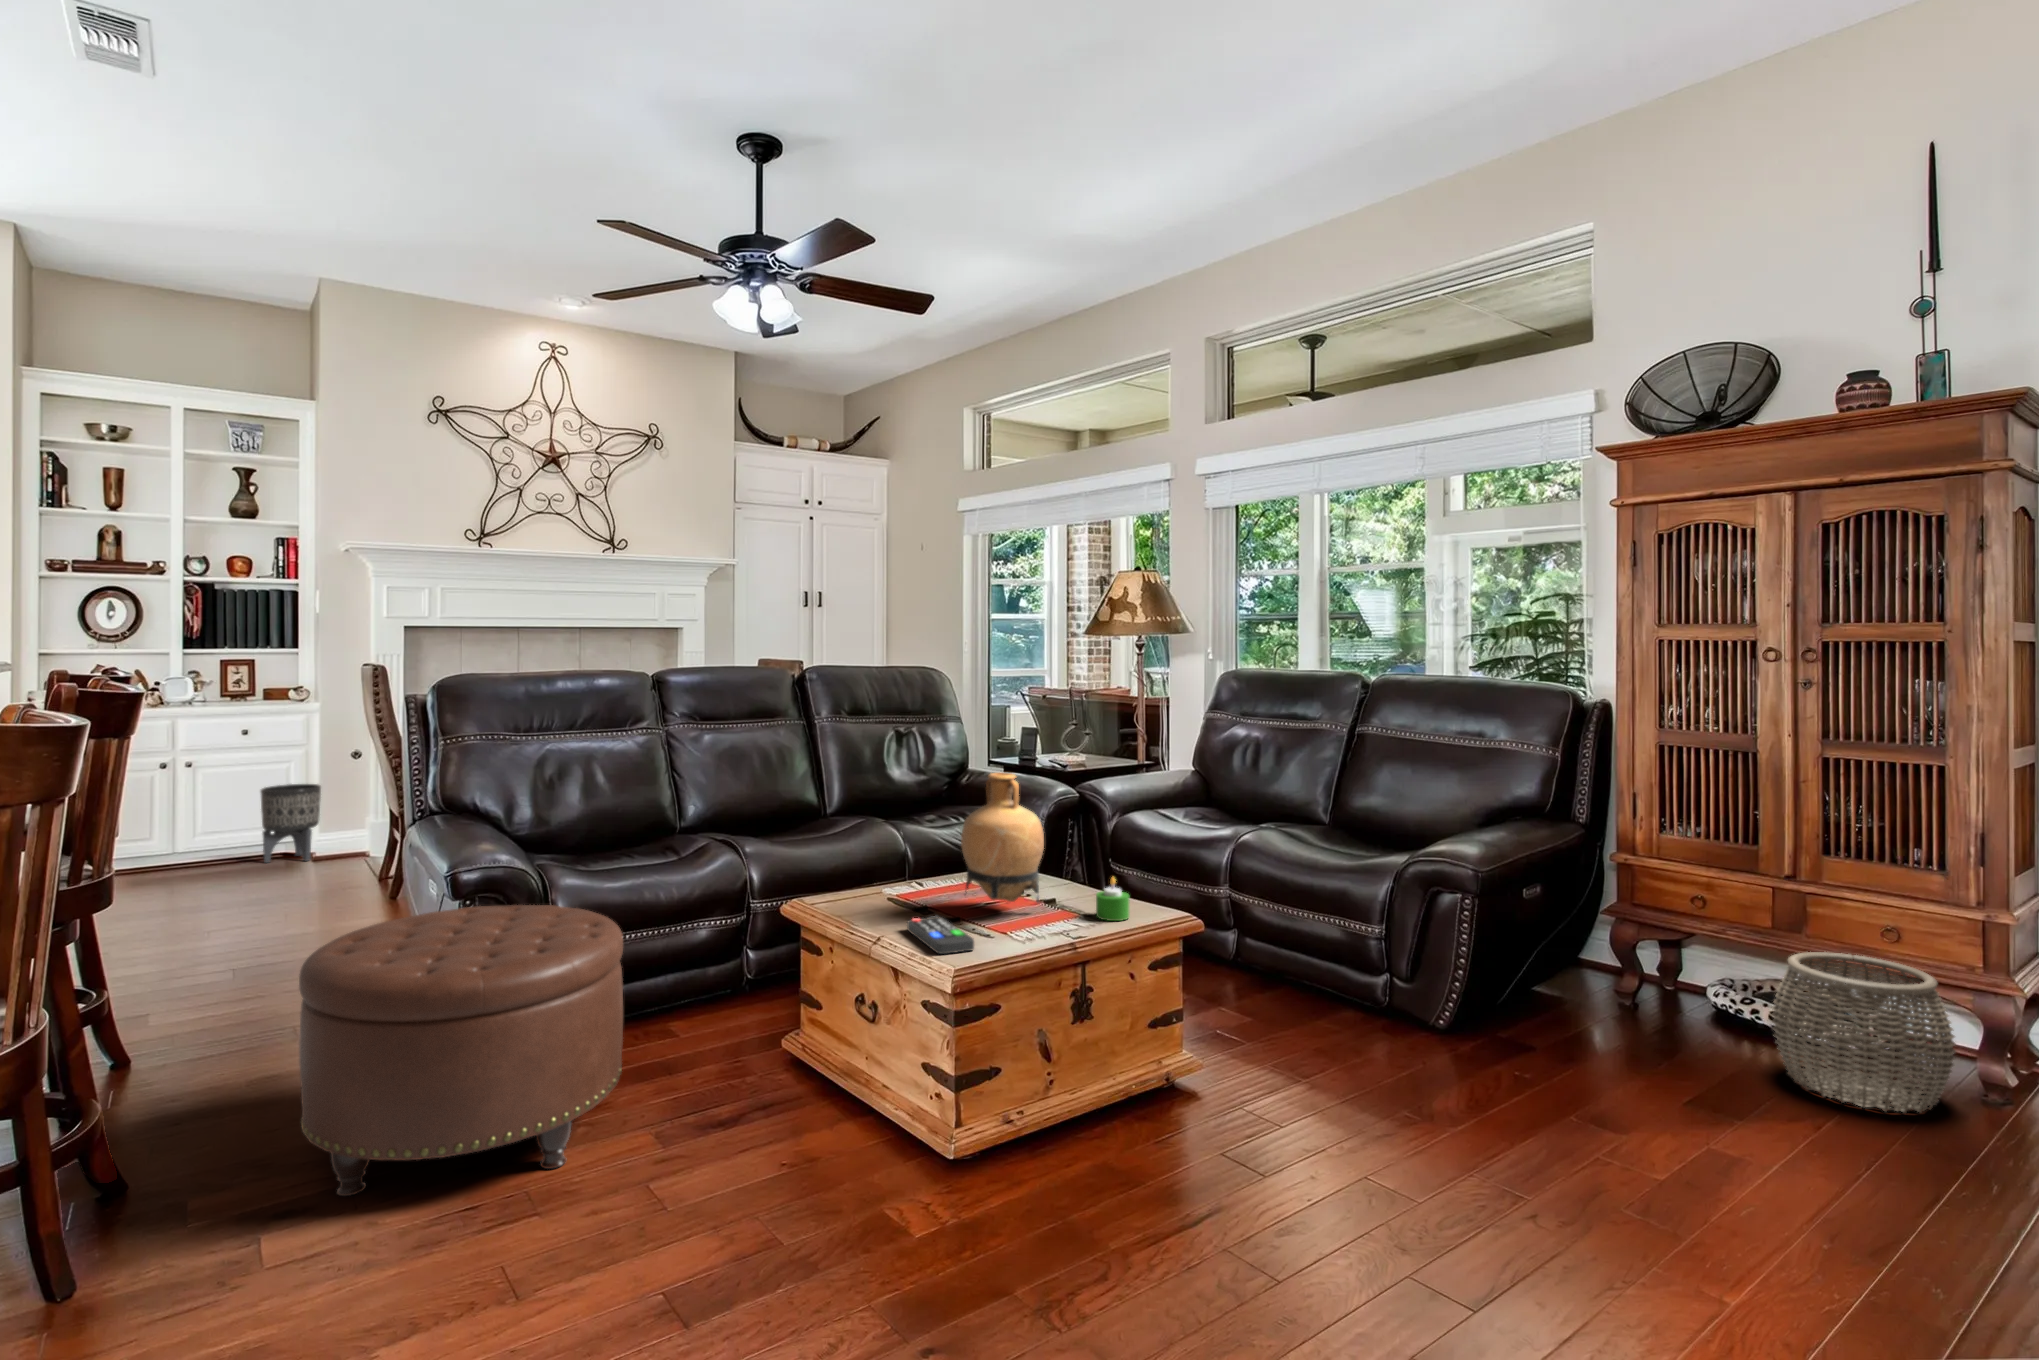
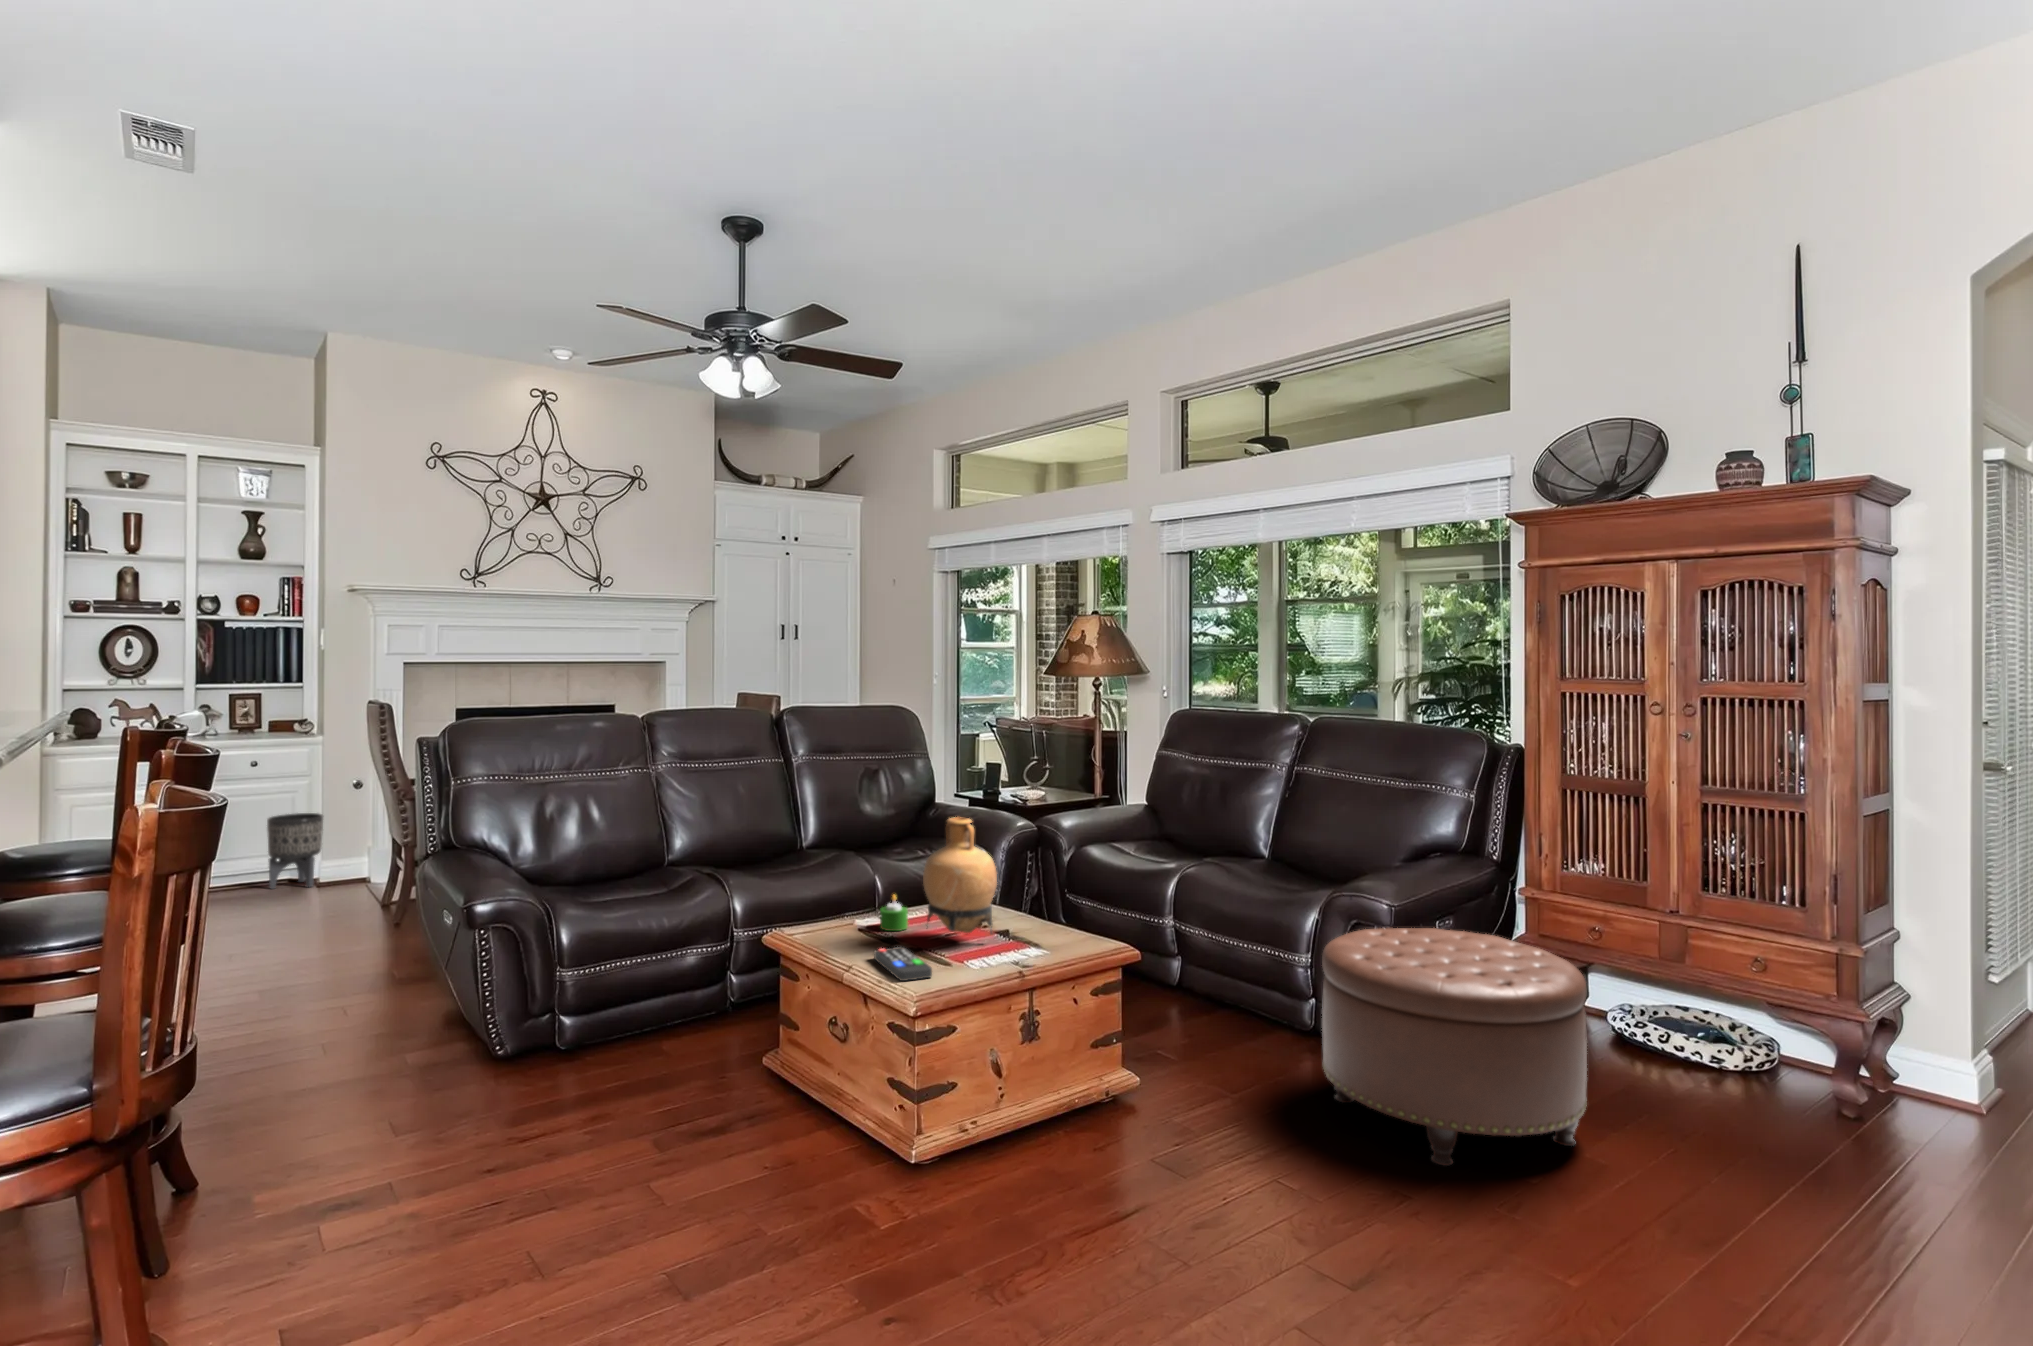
candle: present [1096,877,1130,921] -> present [880,895,908,931]
ottoman: present [299,905,623,1196] -> present [1322,928,1587,1166]
woven basket: present [1772,952,1956,1113] -> none [1651,980,1807,1125]

